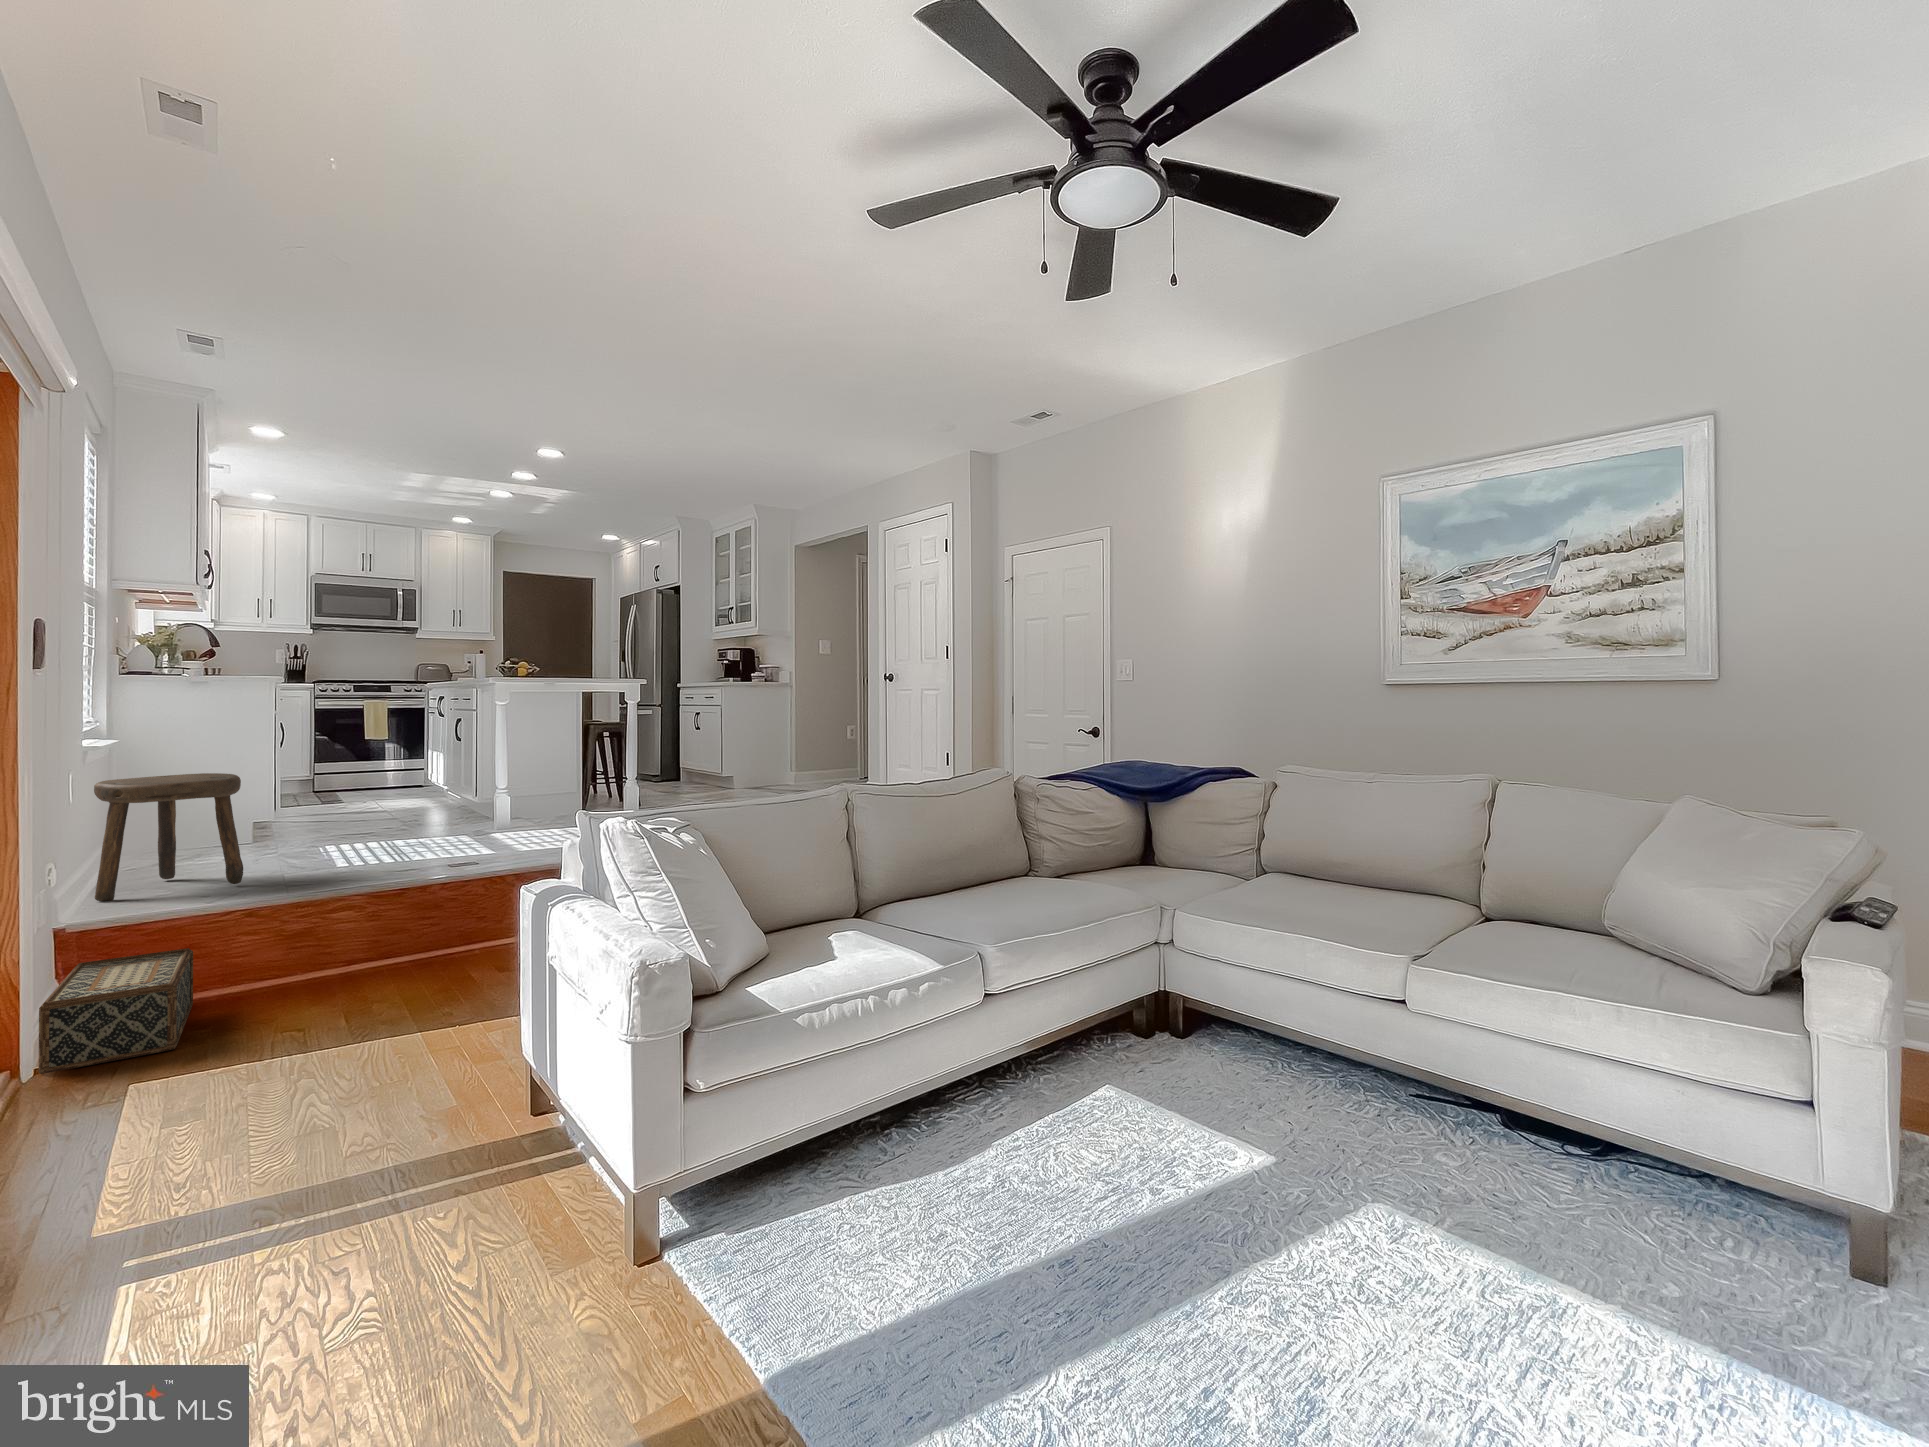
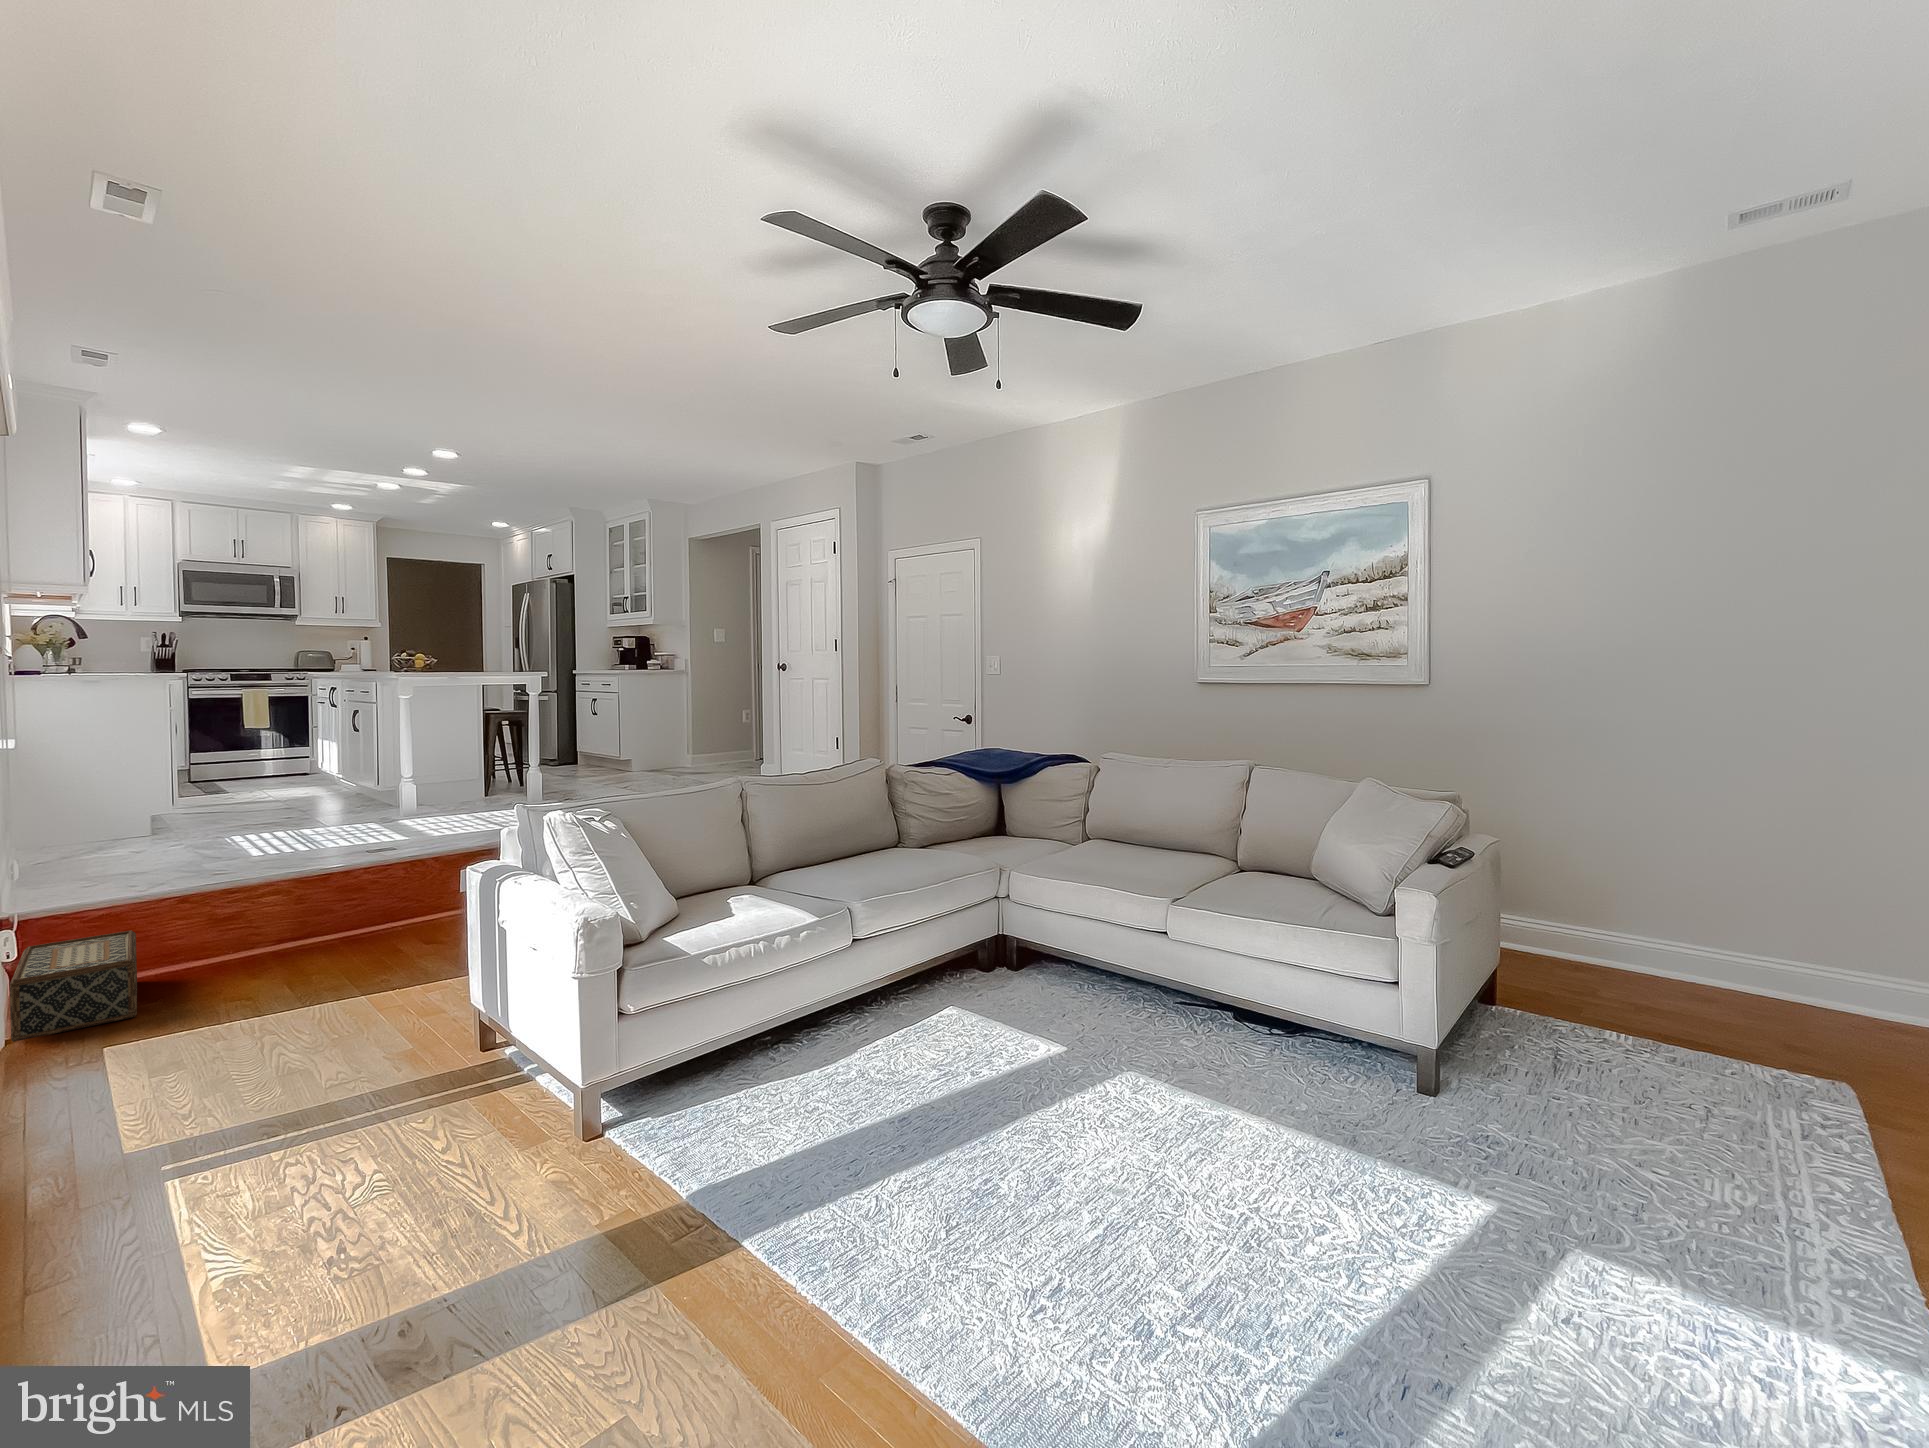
stool: present [94,773,243,902] -> none [16,770,167,892]

